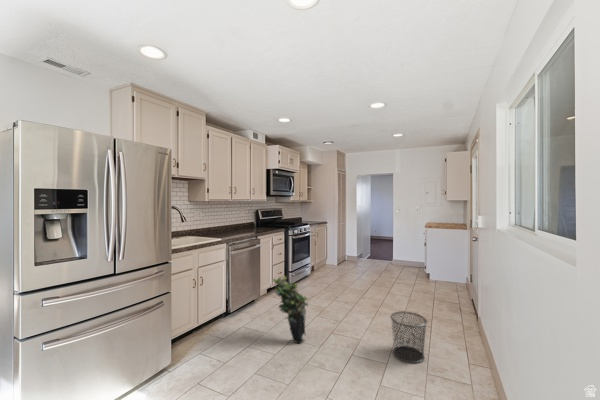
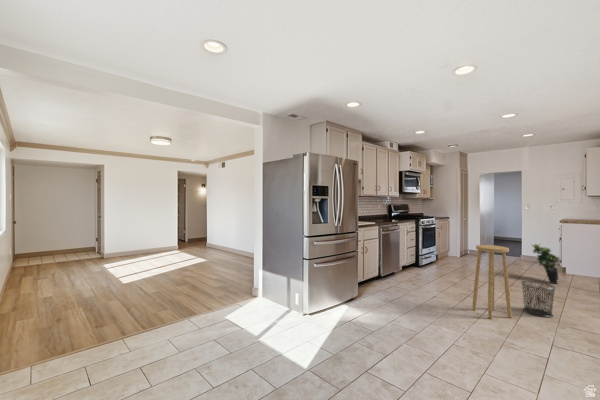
stool: none [333,272,380,385] -> present [473,245,512,319]
potted plant: present [273,276,308,343] -> present [532,244,560,284]

